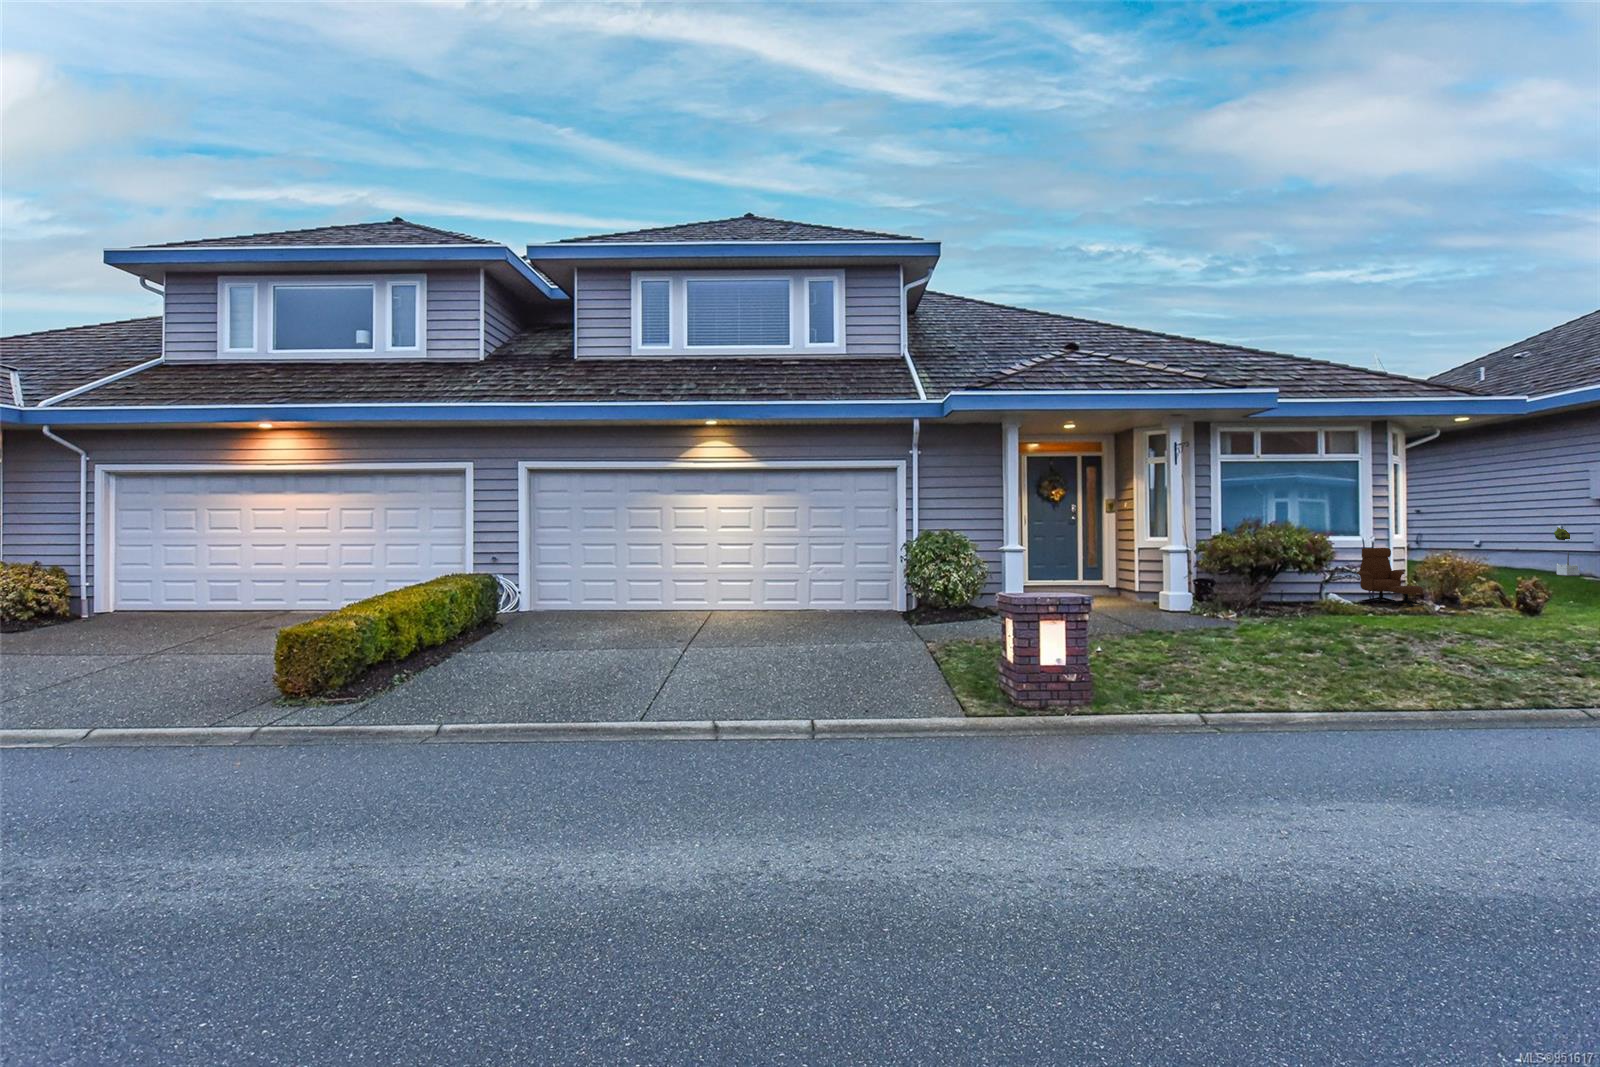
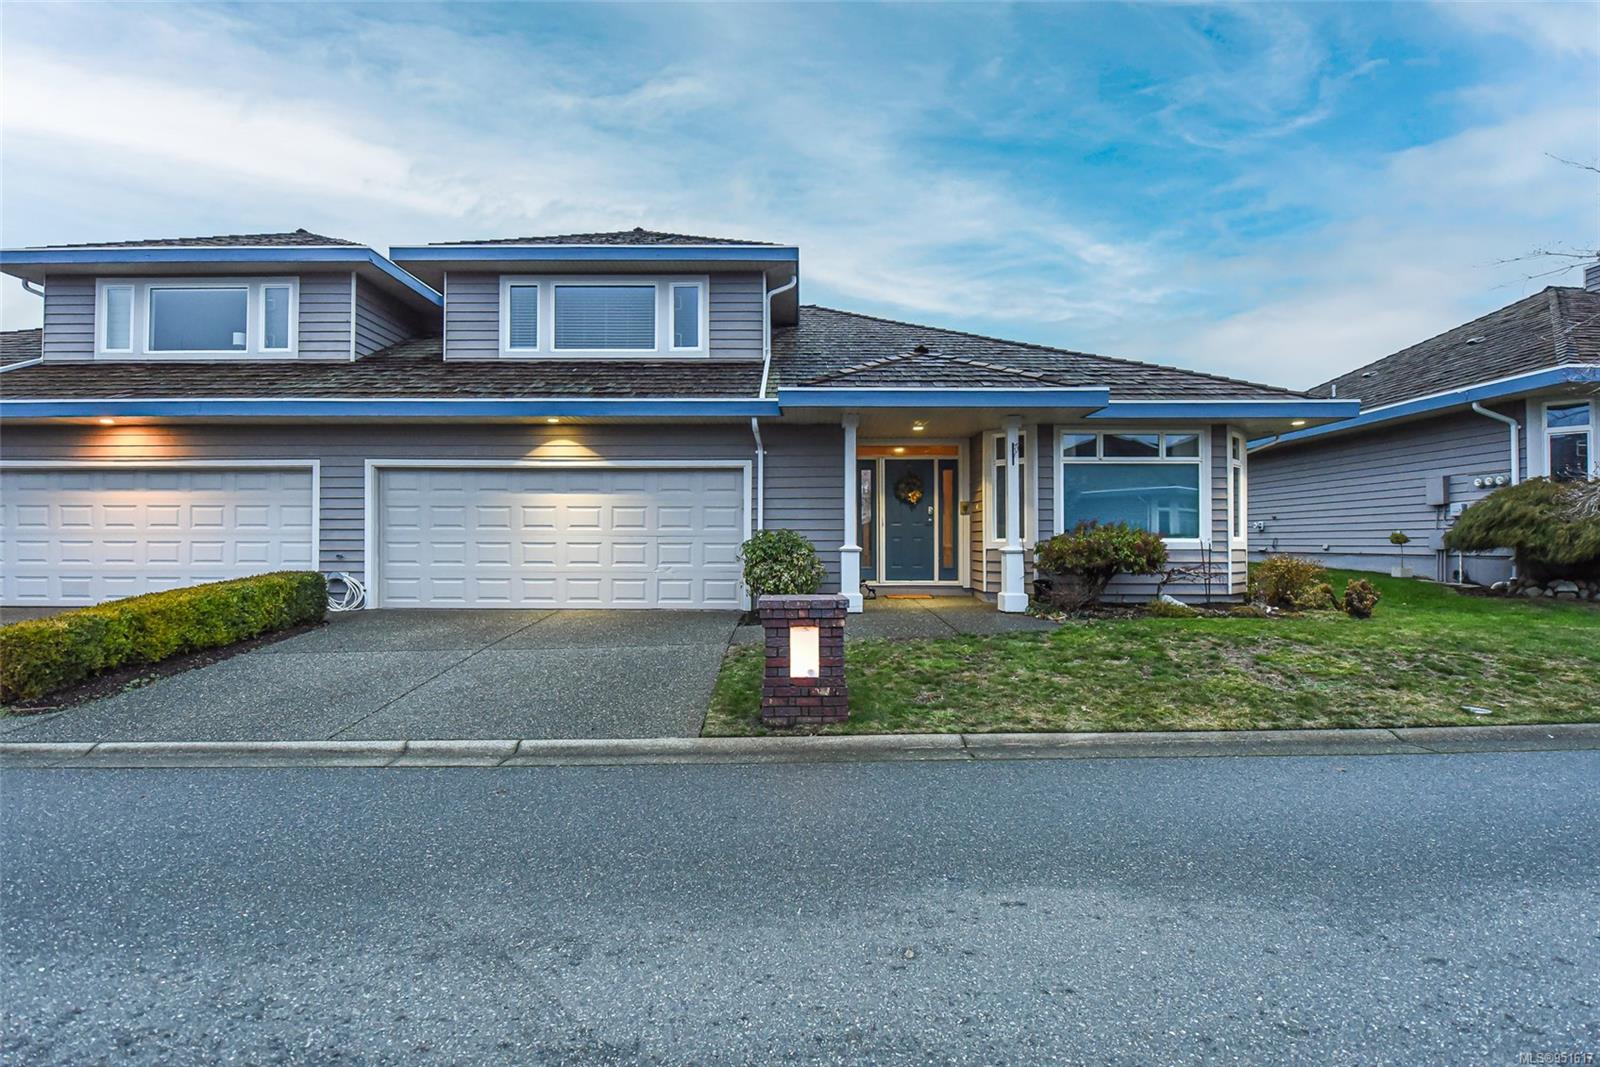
lounge chair: present [1357,548,1424,606] -> none [1194,550,1257,607]

